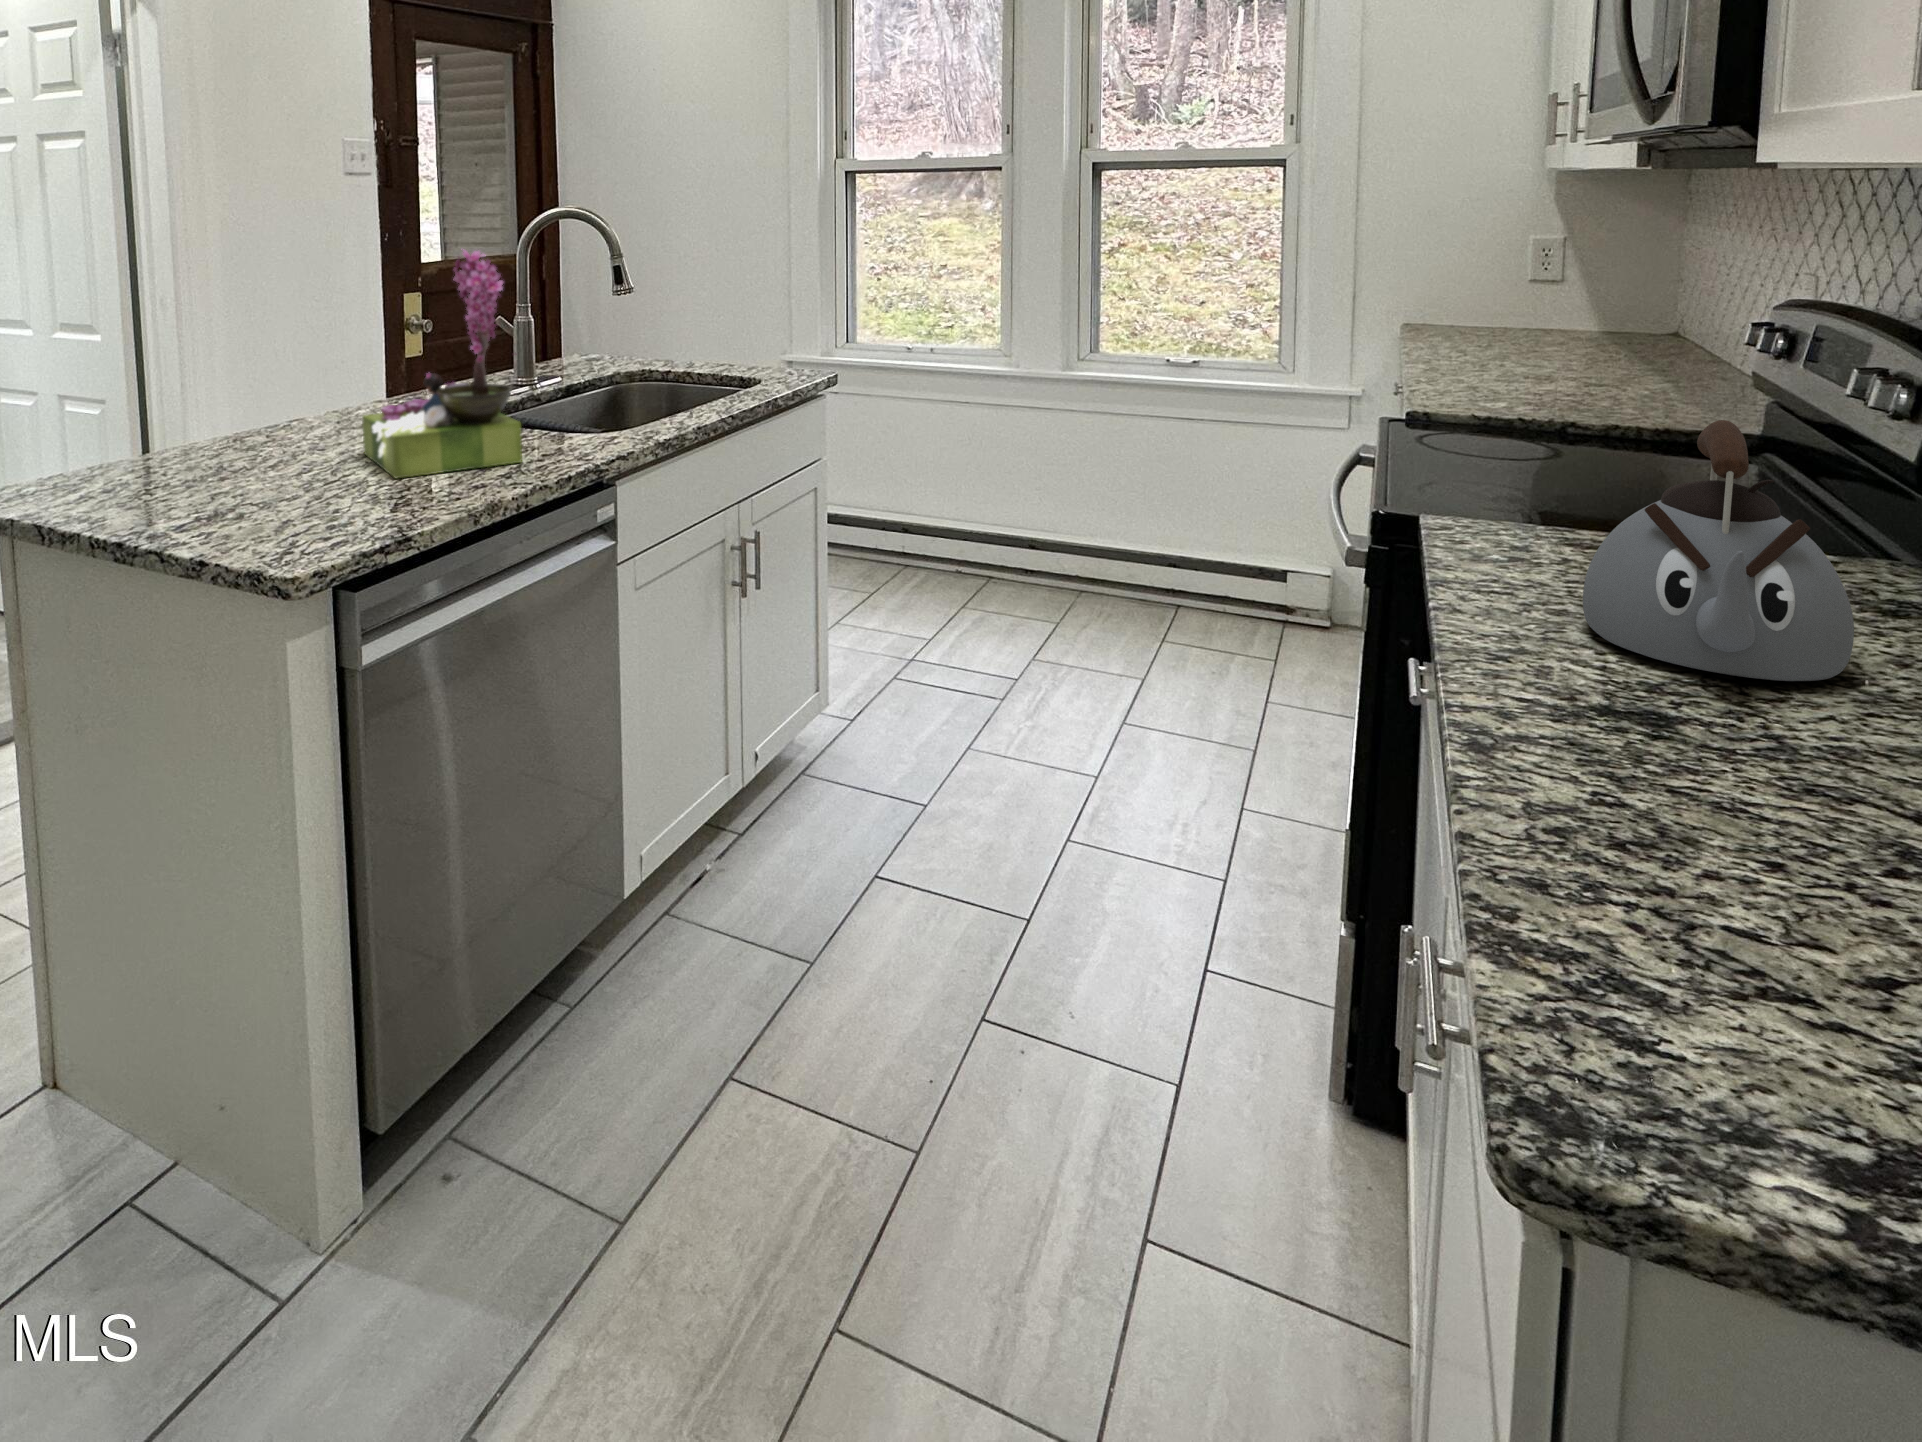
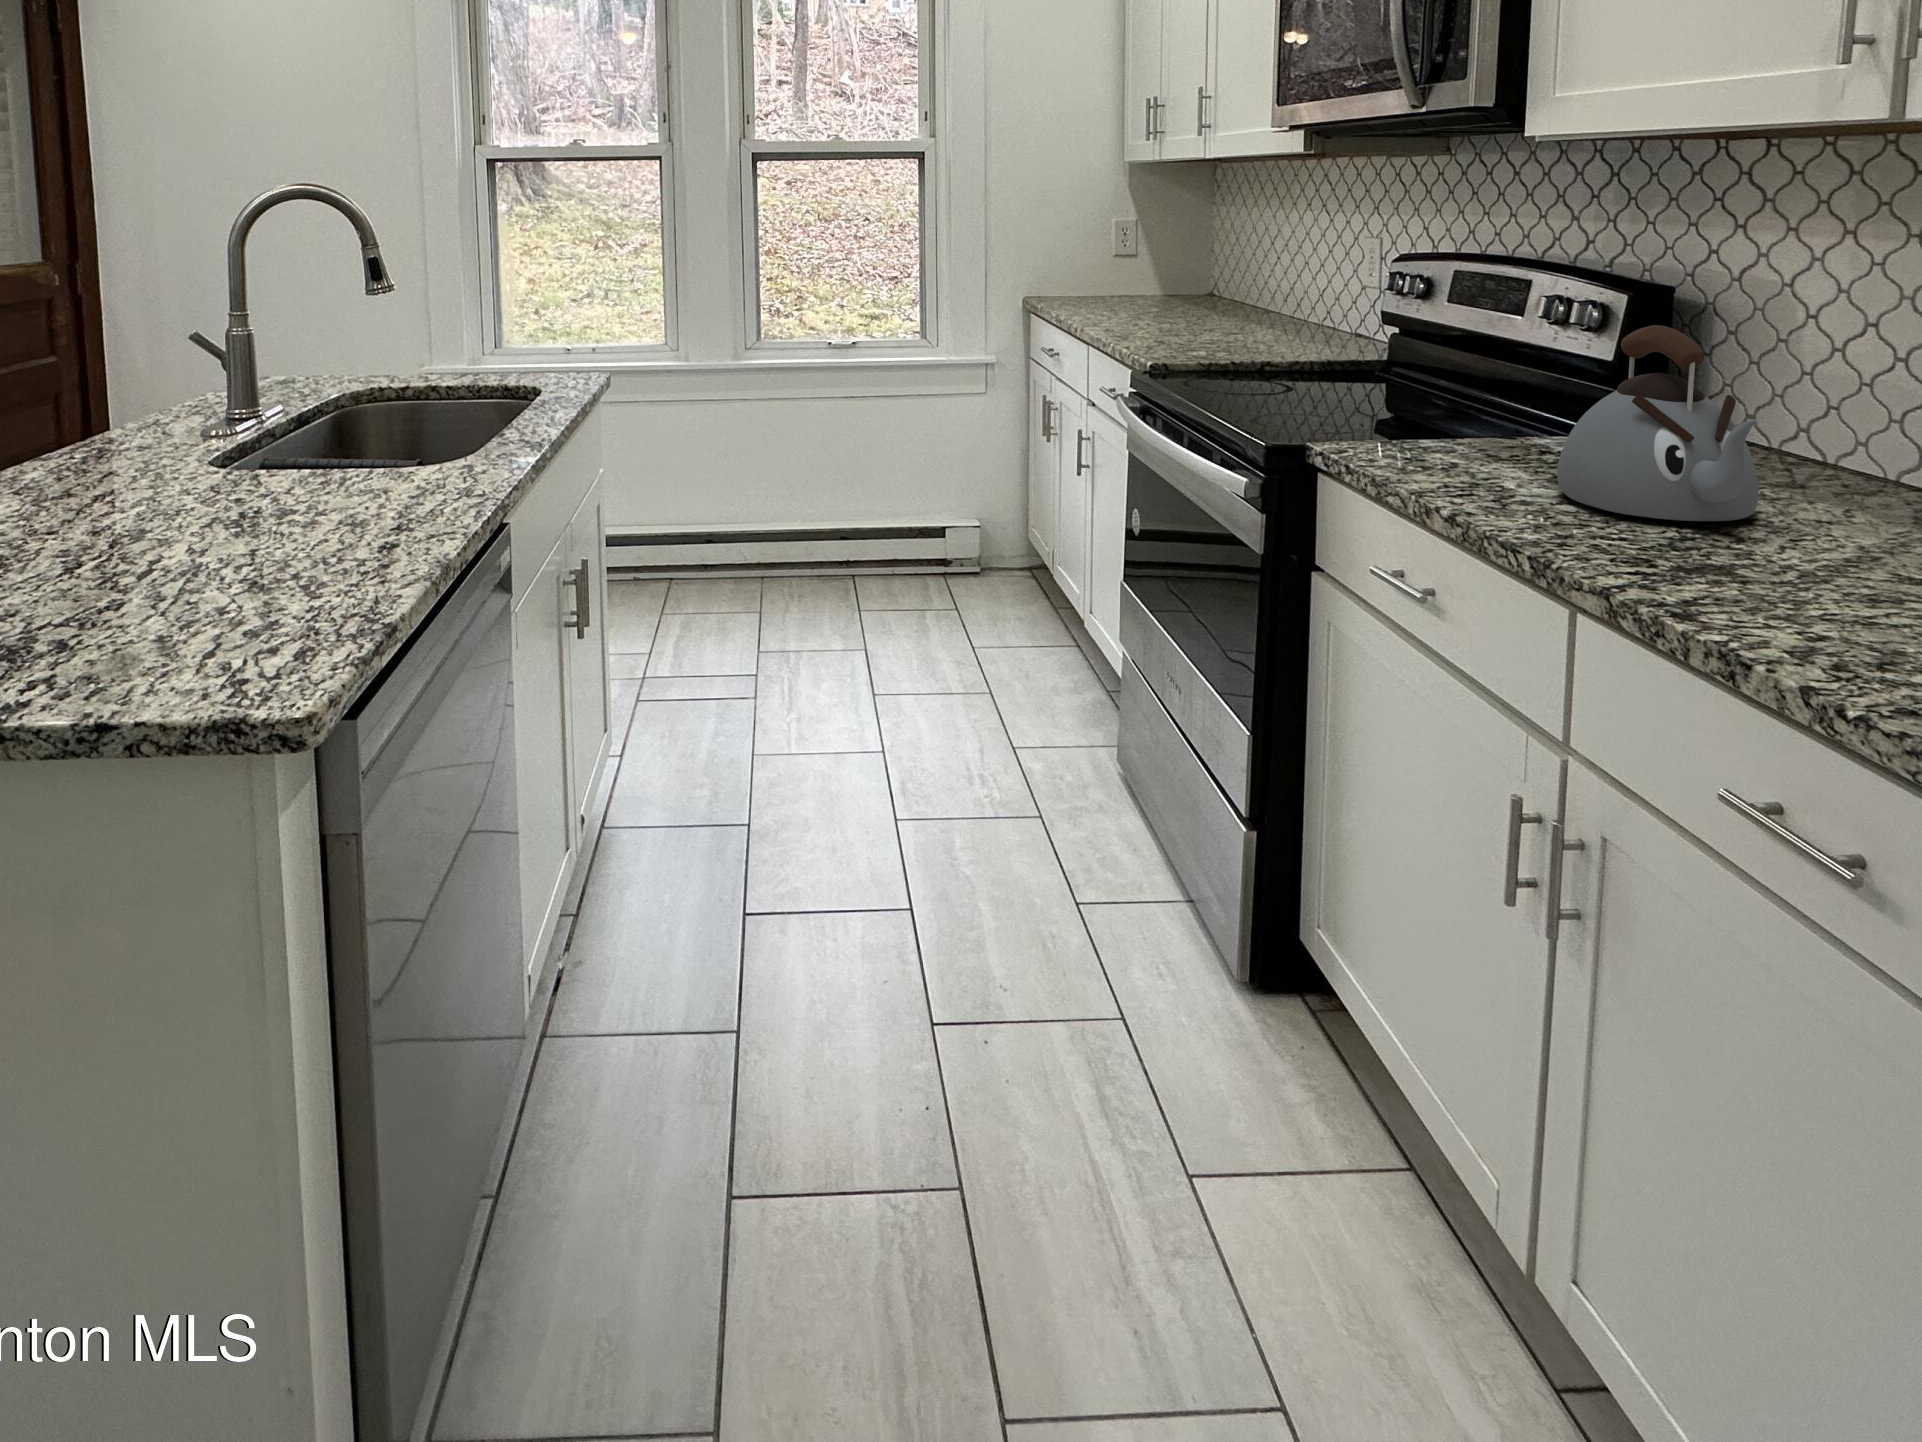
flower arrangement: present [362,249,522,479] -> none [128,226,399,554]

